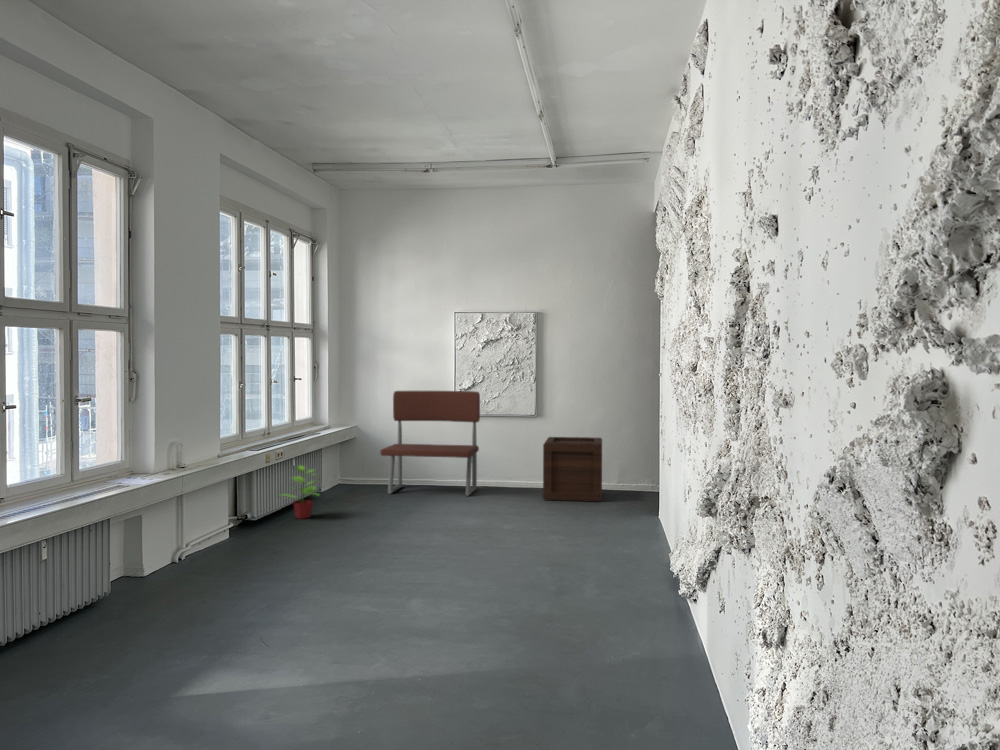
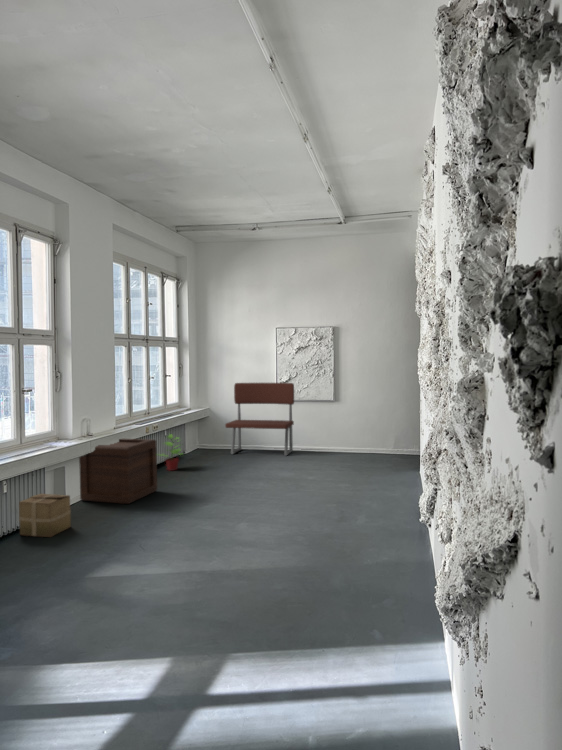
wooden crate: present [543,437,602,502] -> present [79,439,157,504]
cardboard box: none [69,558,151,627] -> present [19,494,71,537]

